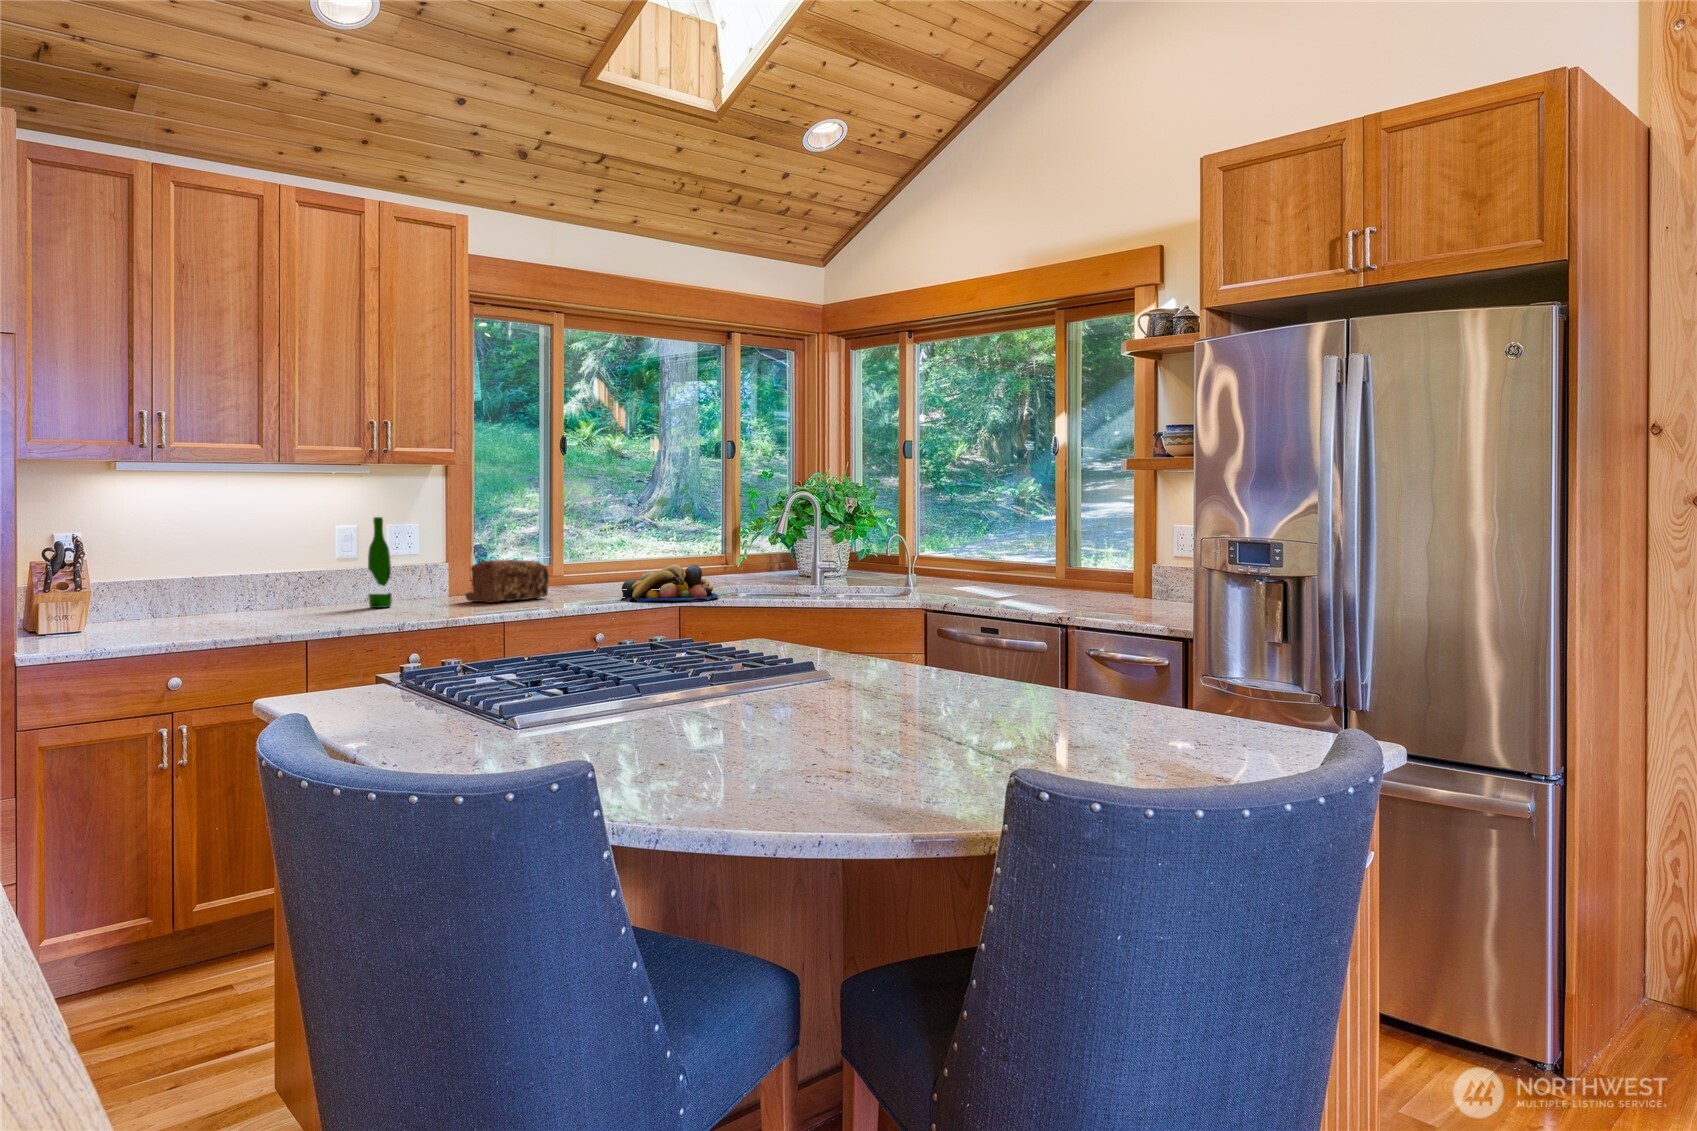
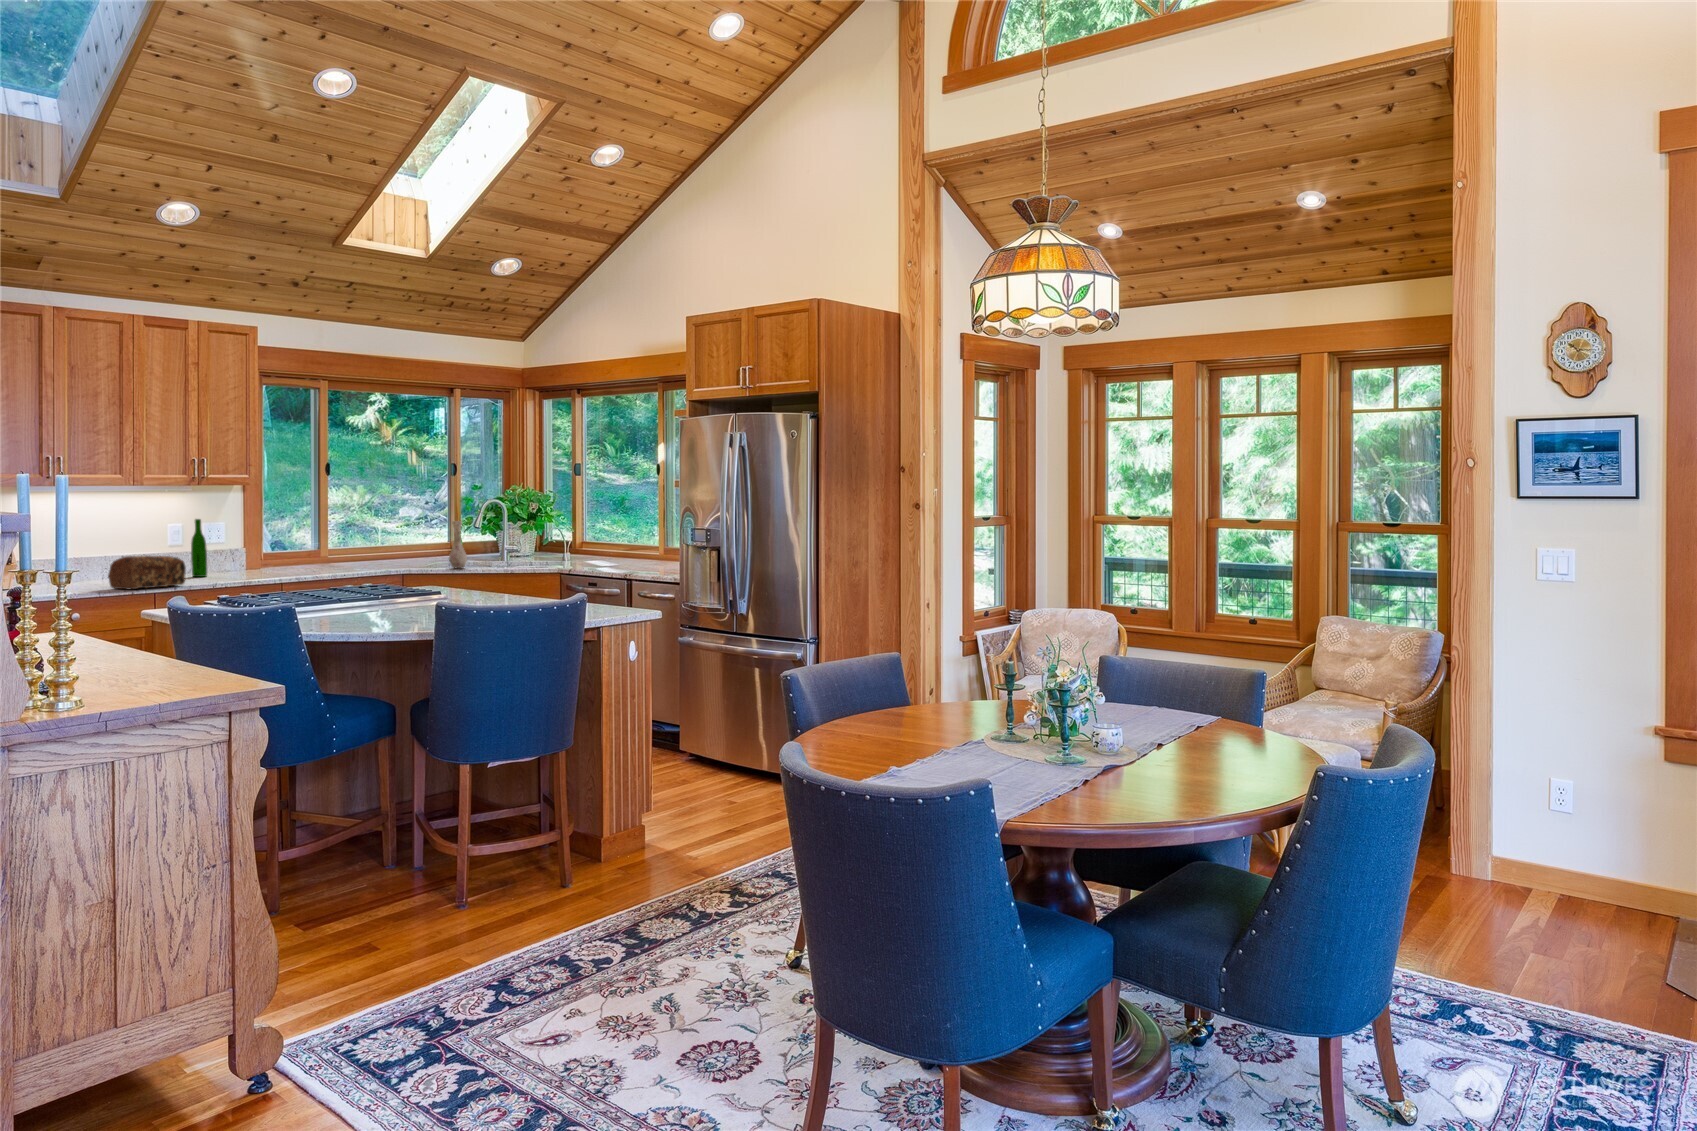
vase: none [732,523,759,593] -> present [449,521,467,568]
bread loaf: present [465,560,549,603] -> present [108,556,186,589]
fruit bowl: present [621,564,718,602] -> none [366,549,435,573]

